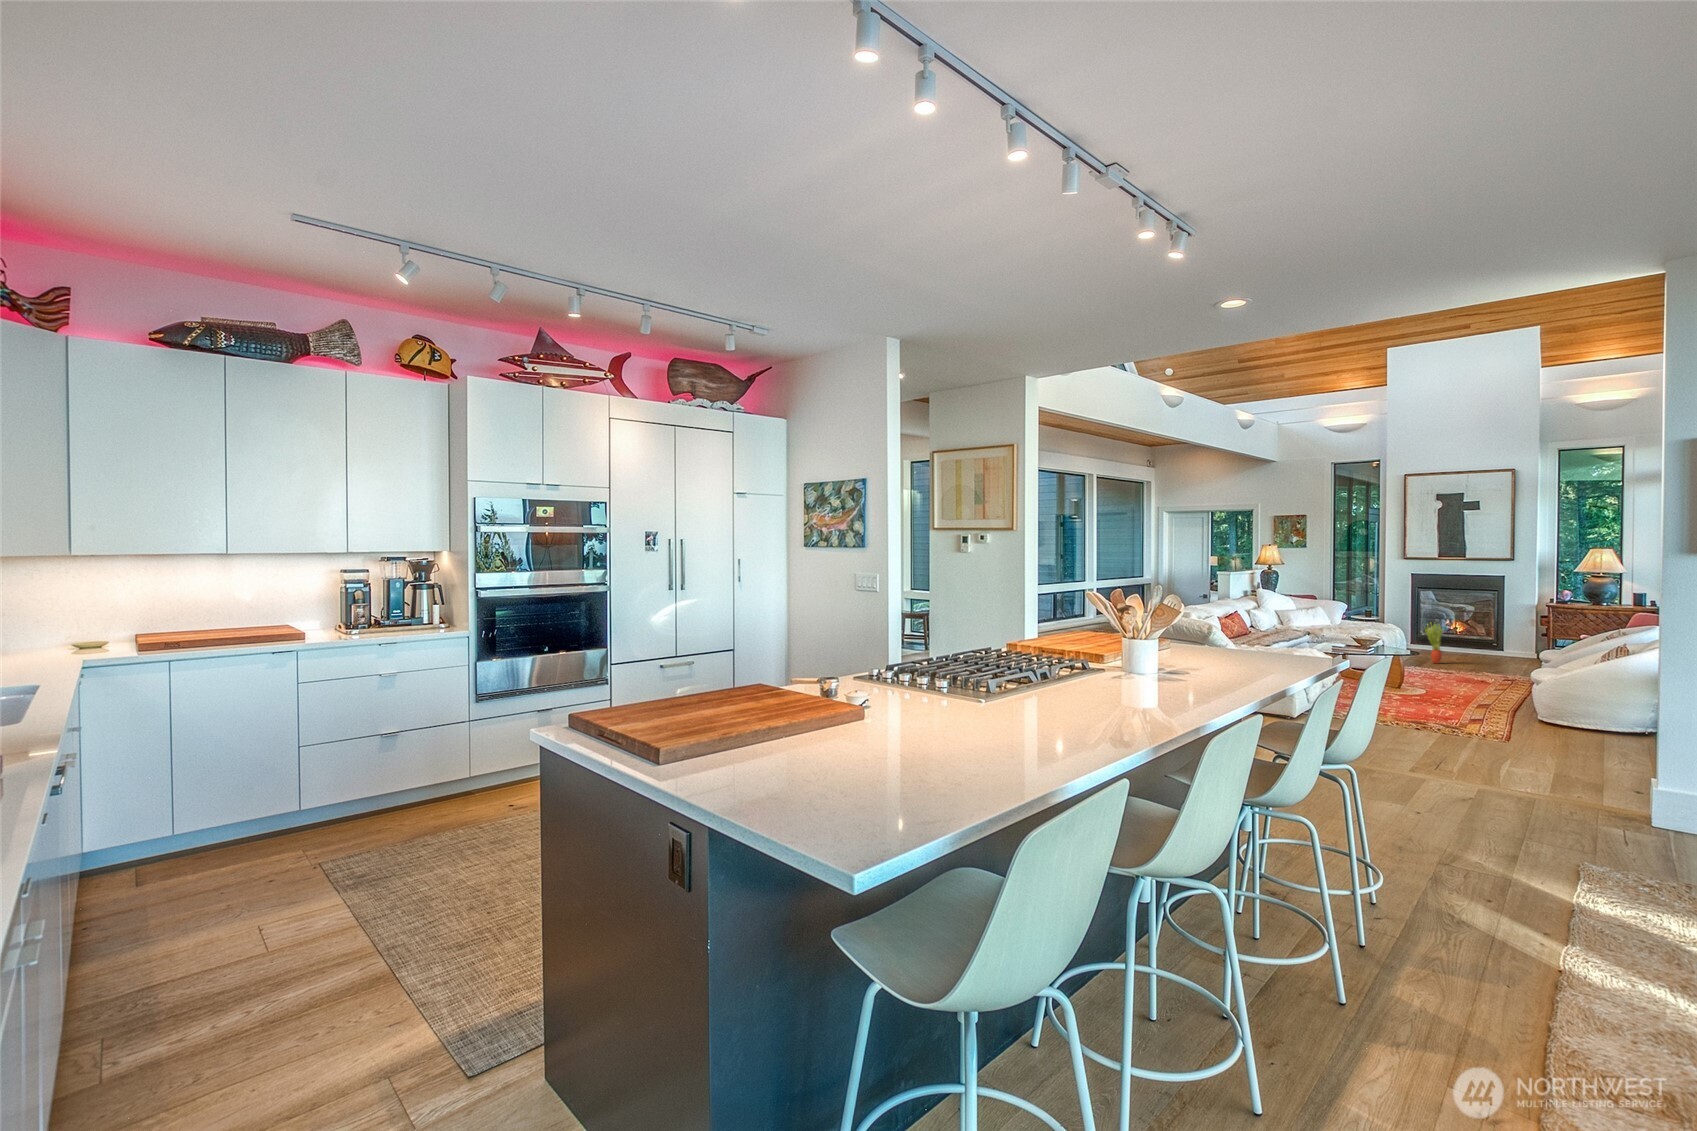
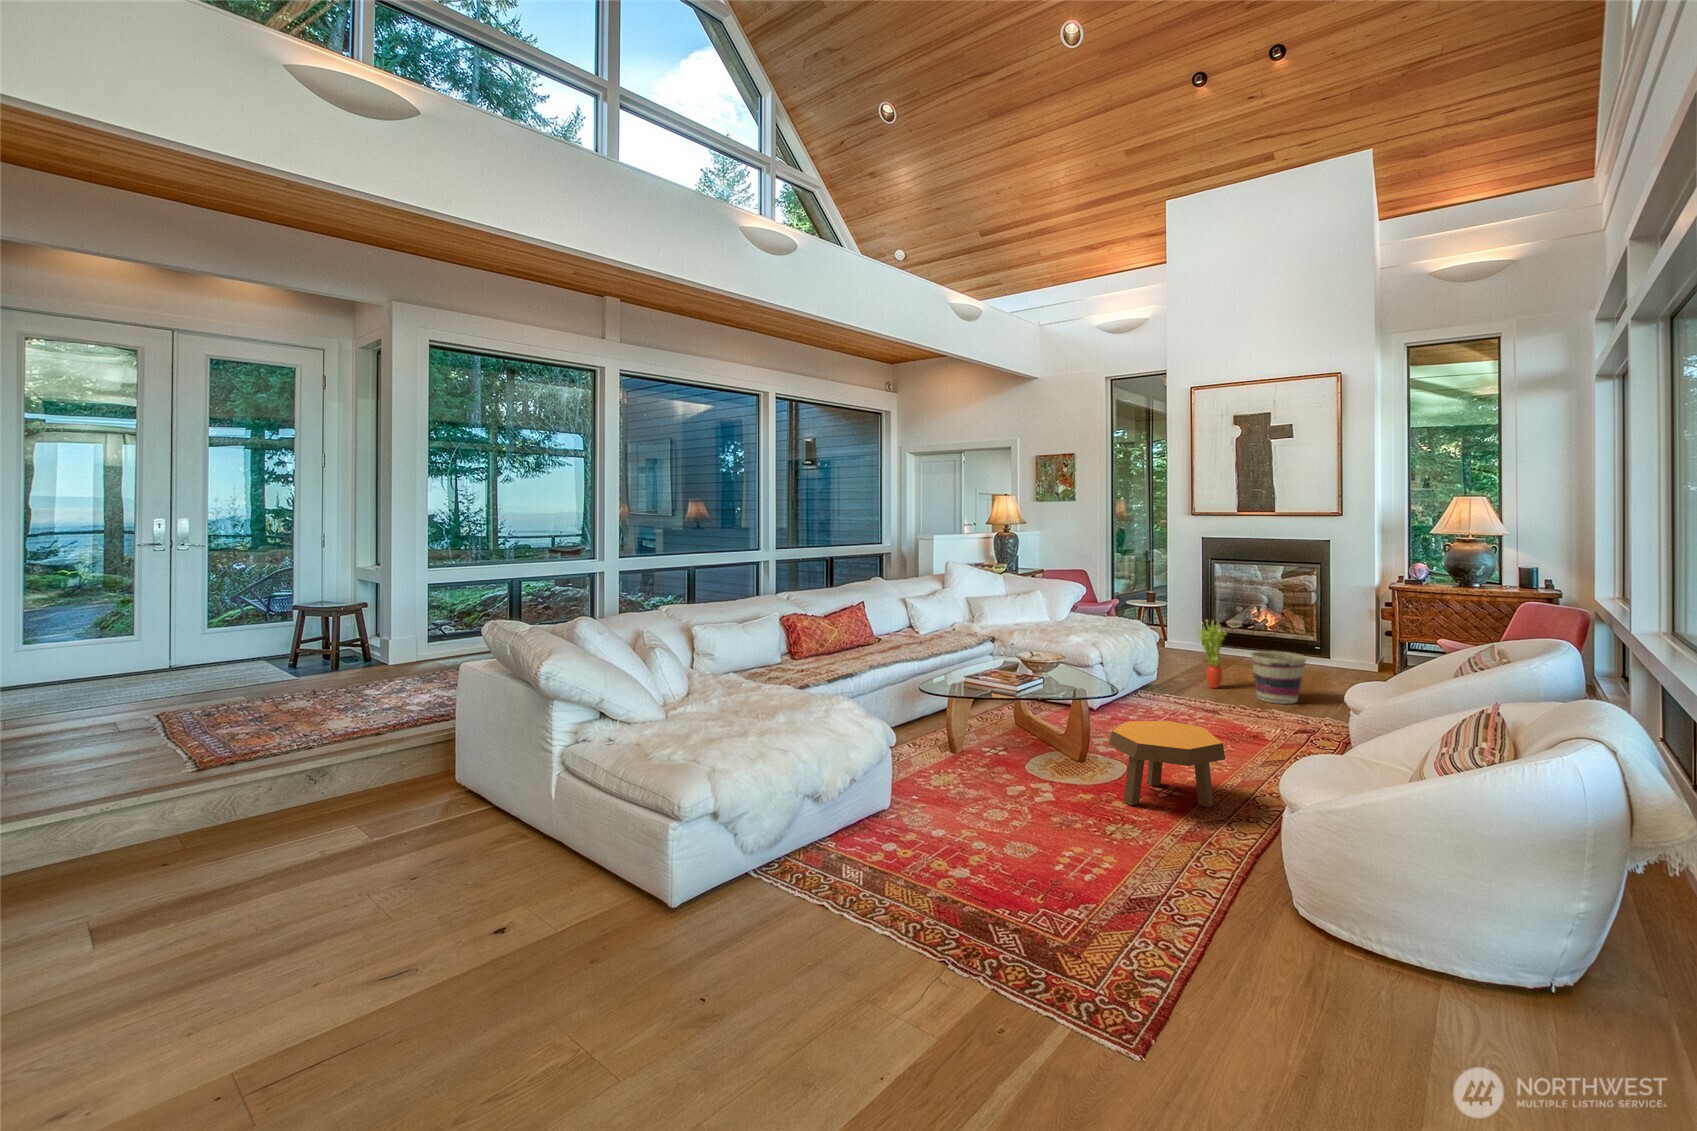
basket: none [1463,640,1499,670] -> present [1251,651,1306,704]
footstool: none [1412,660,1476,697] -> present [1109,721,1225,808]

